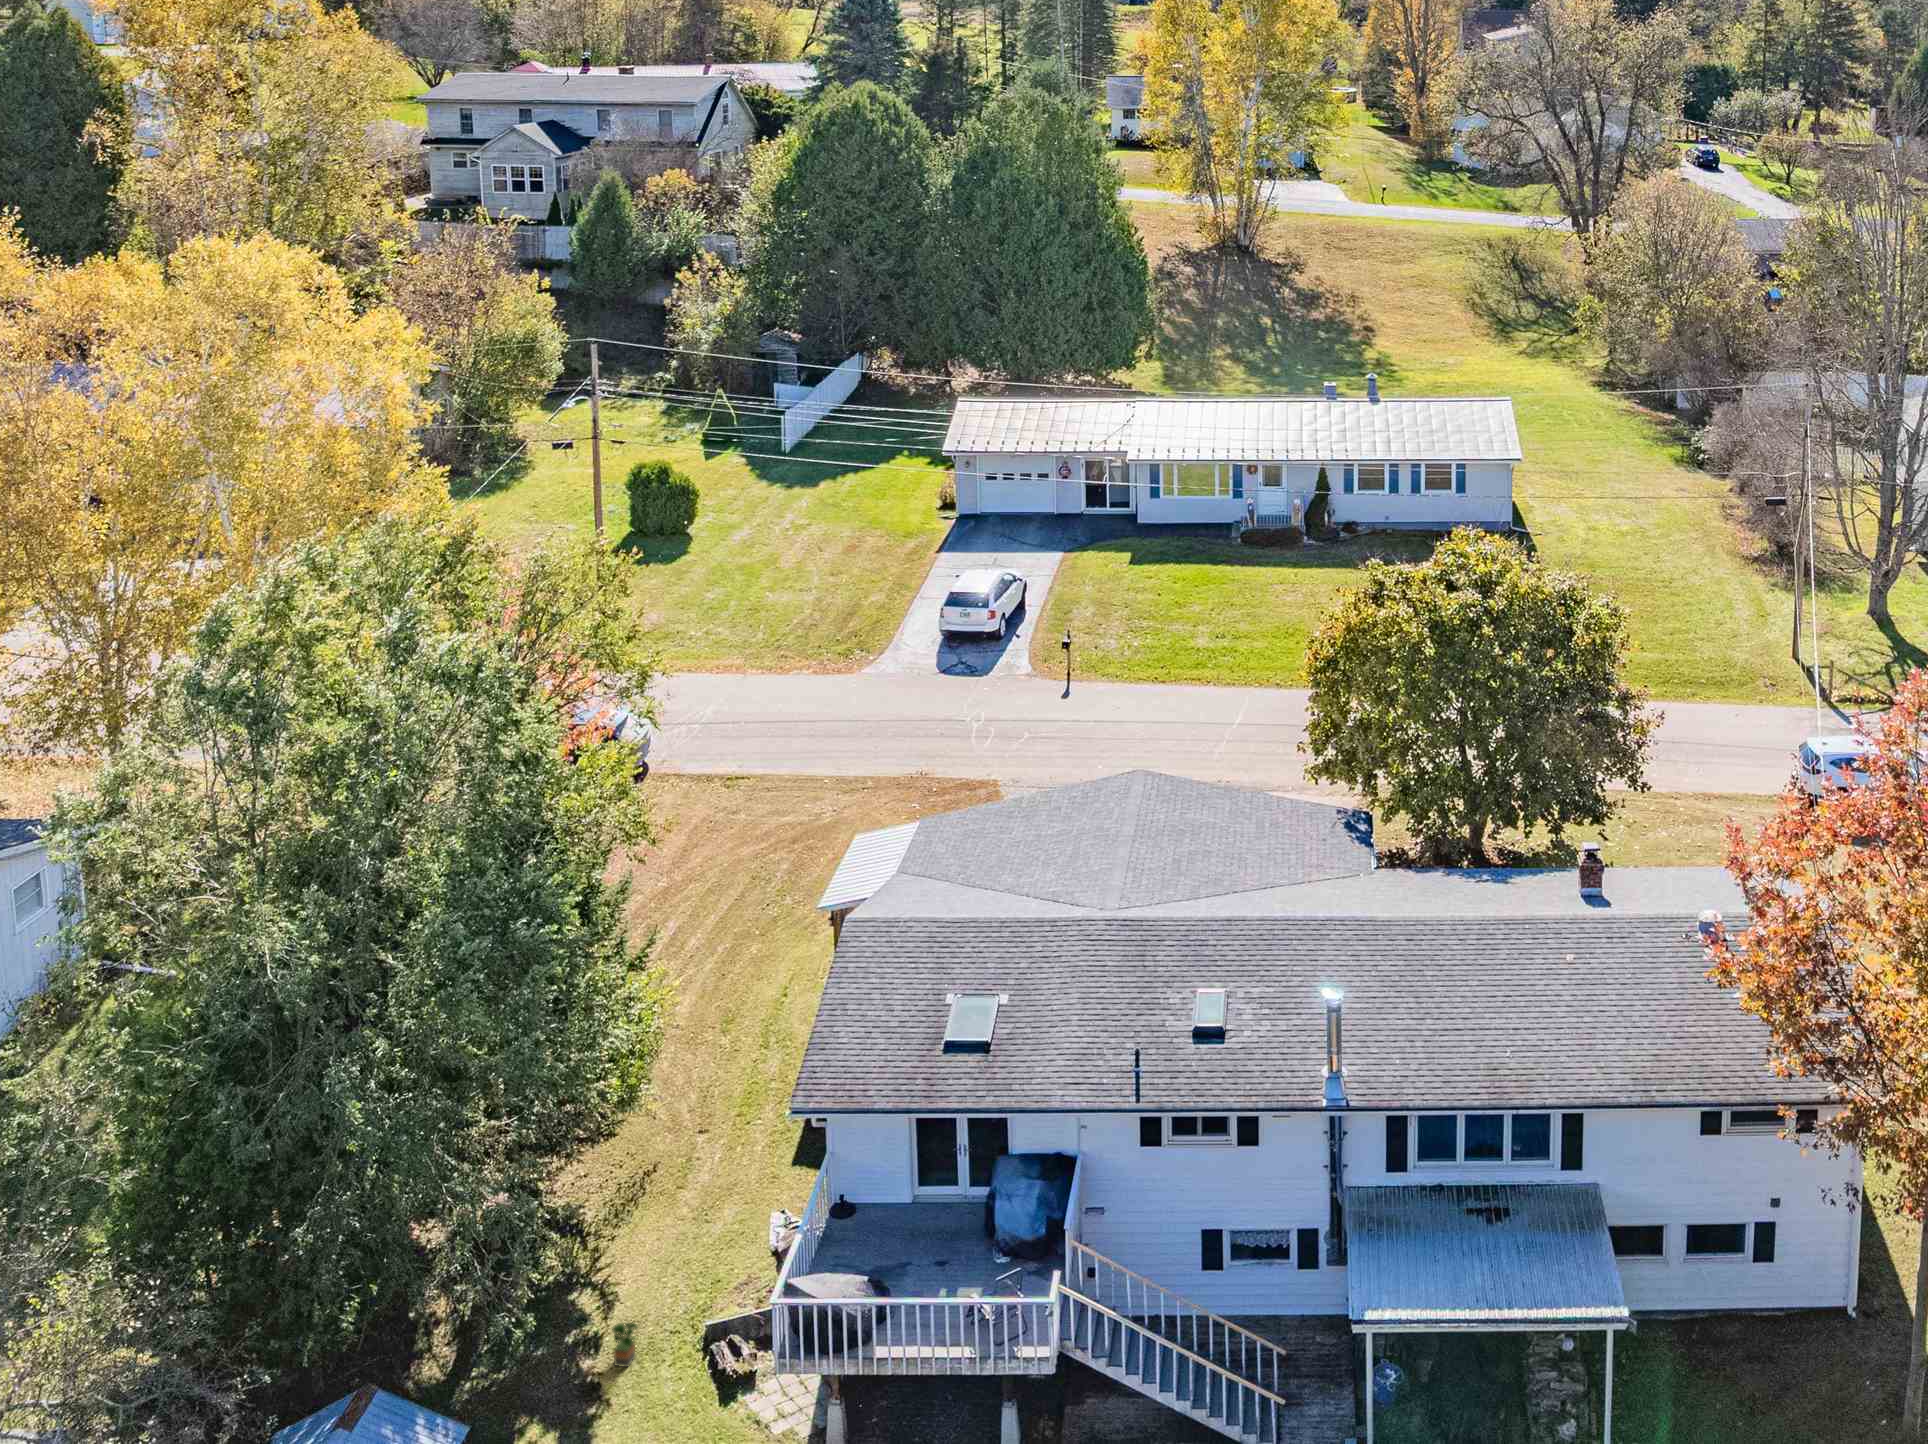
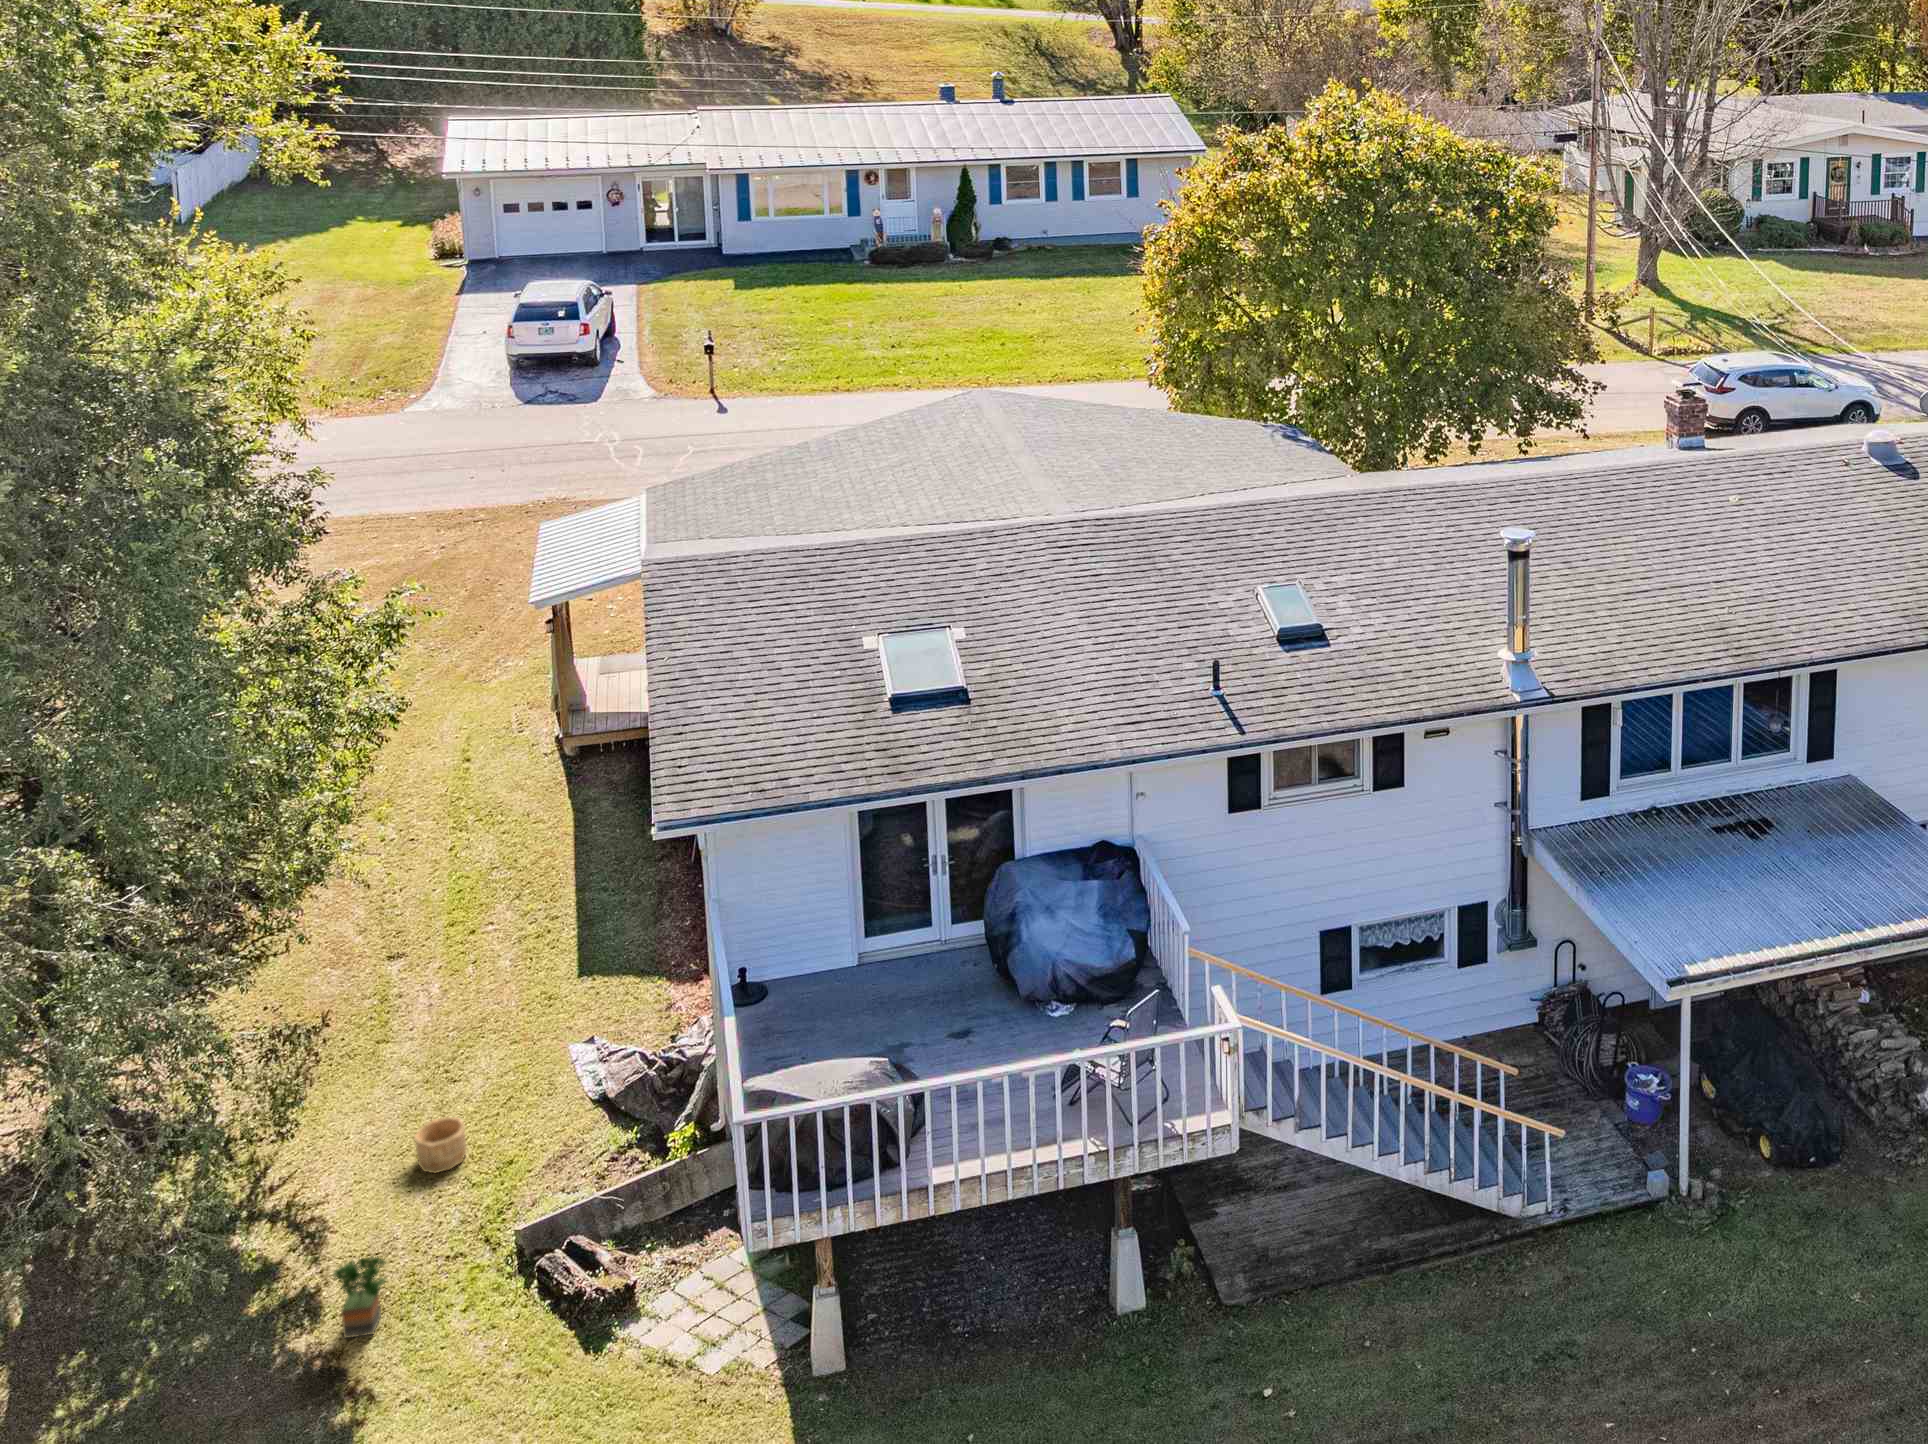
wooden bucket: none [680,1243,707,1276] -> present [414,1117,466,1173]

